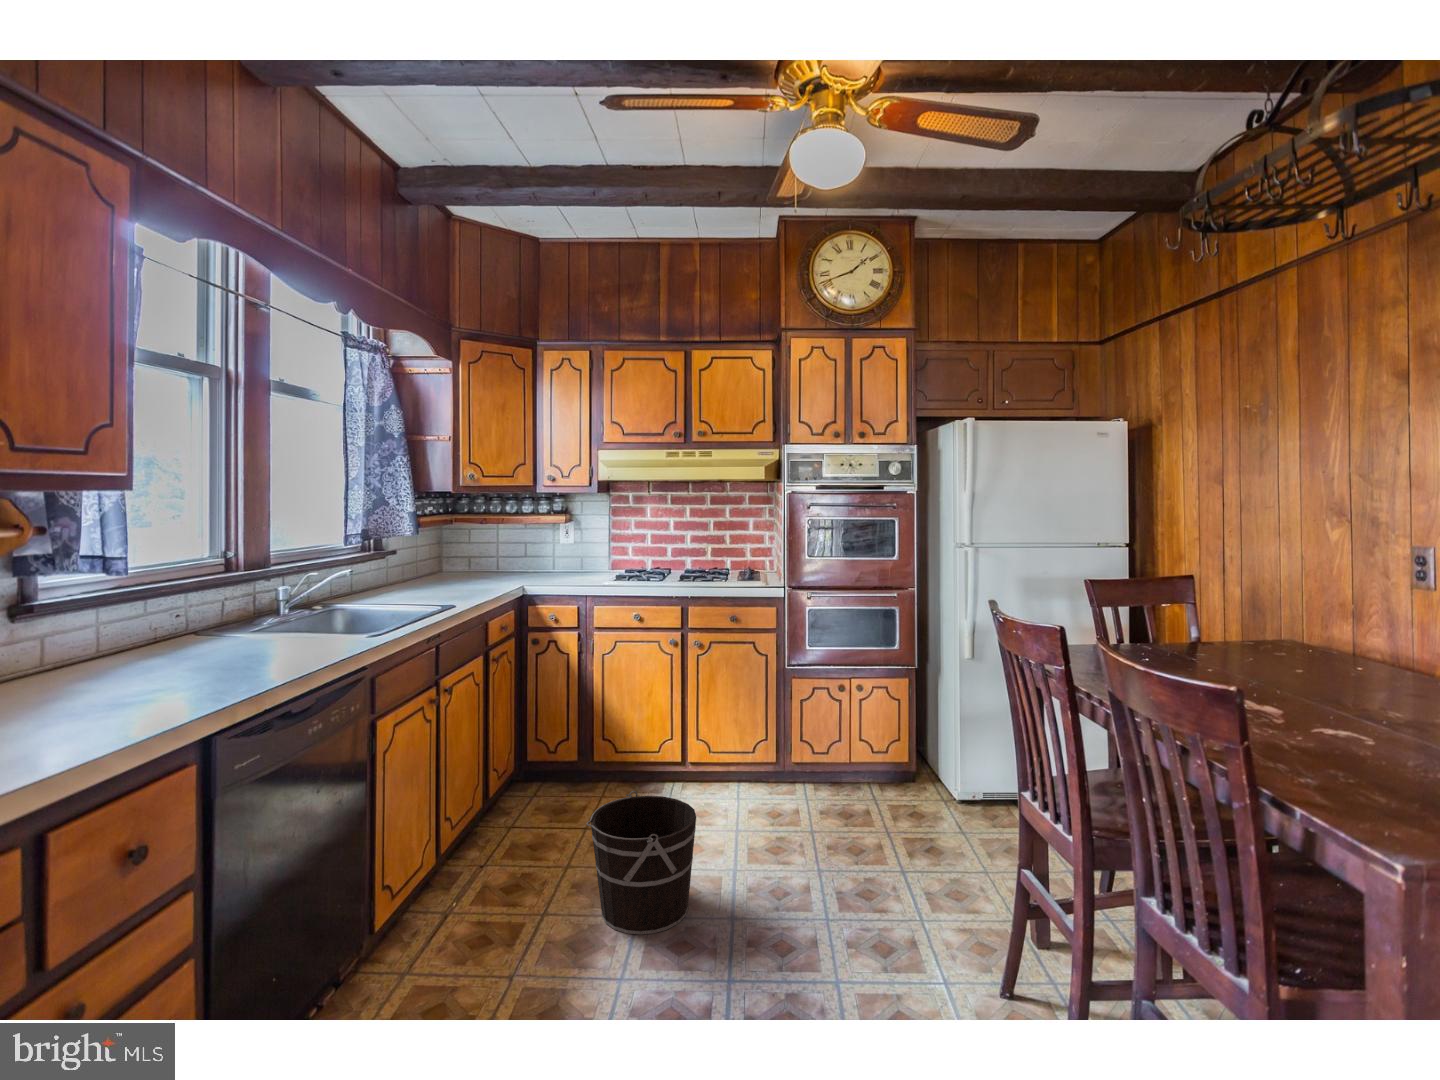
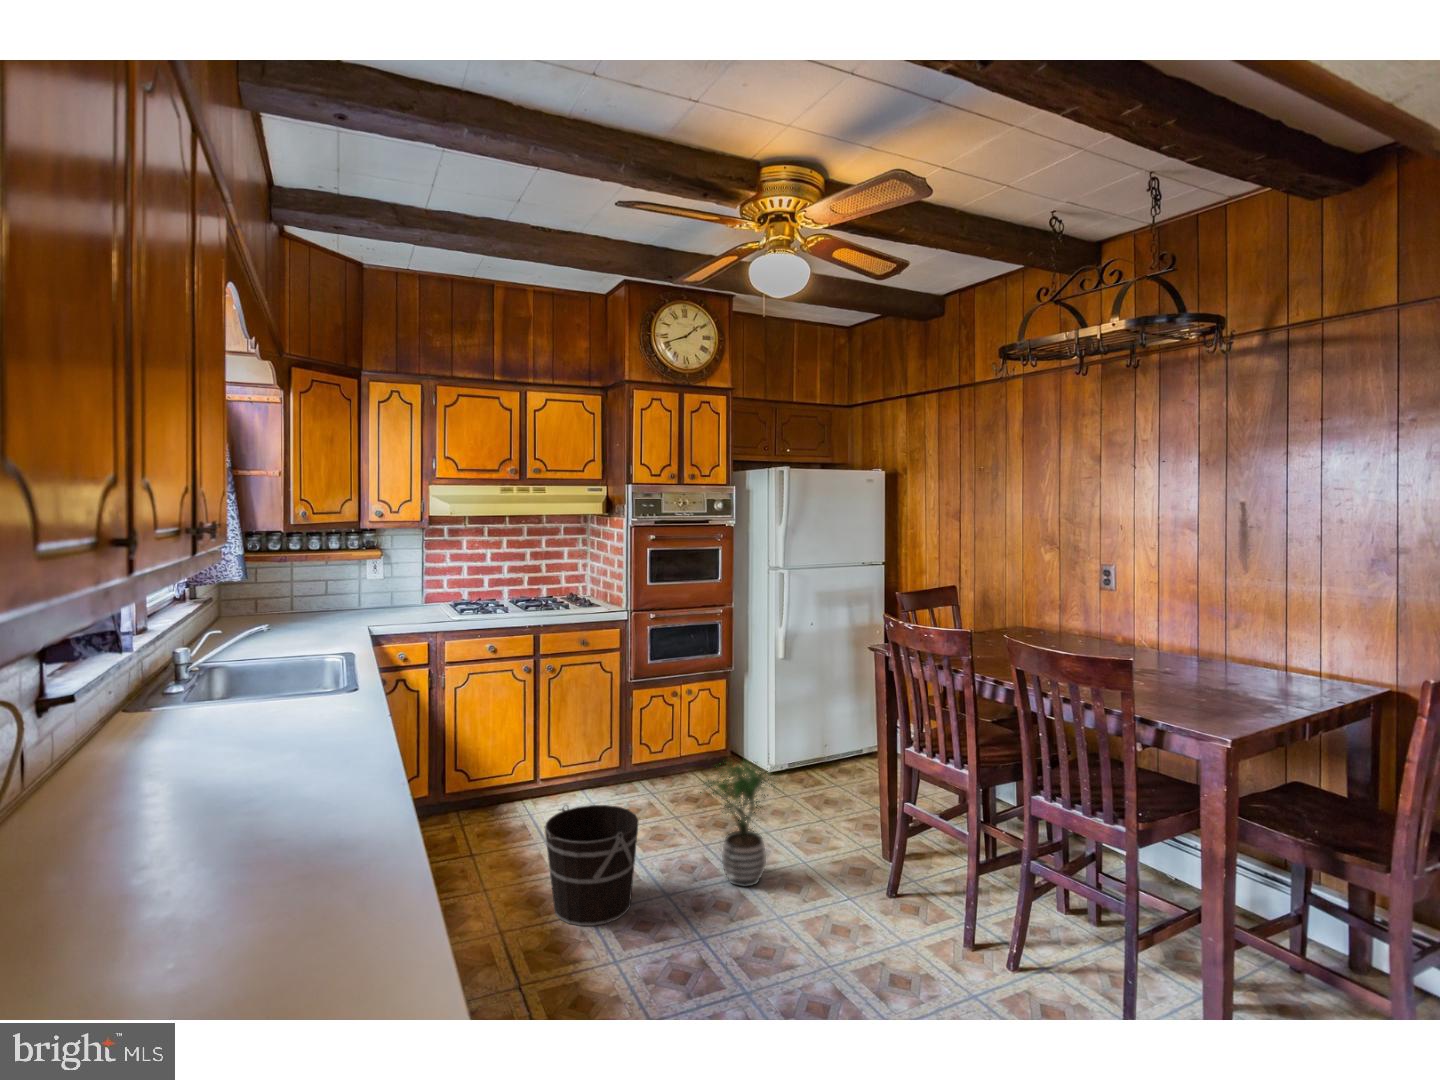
potted plant: none [773,769,885,935] -> present [700,760,780,887]

